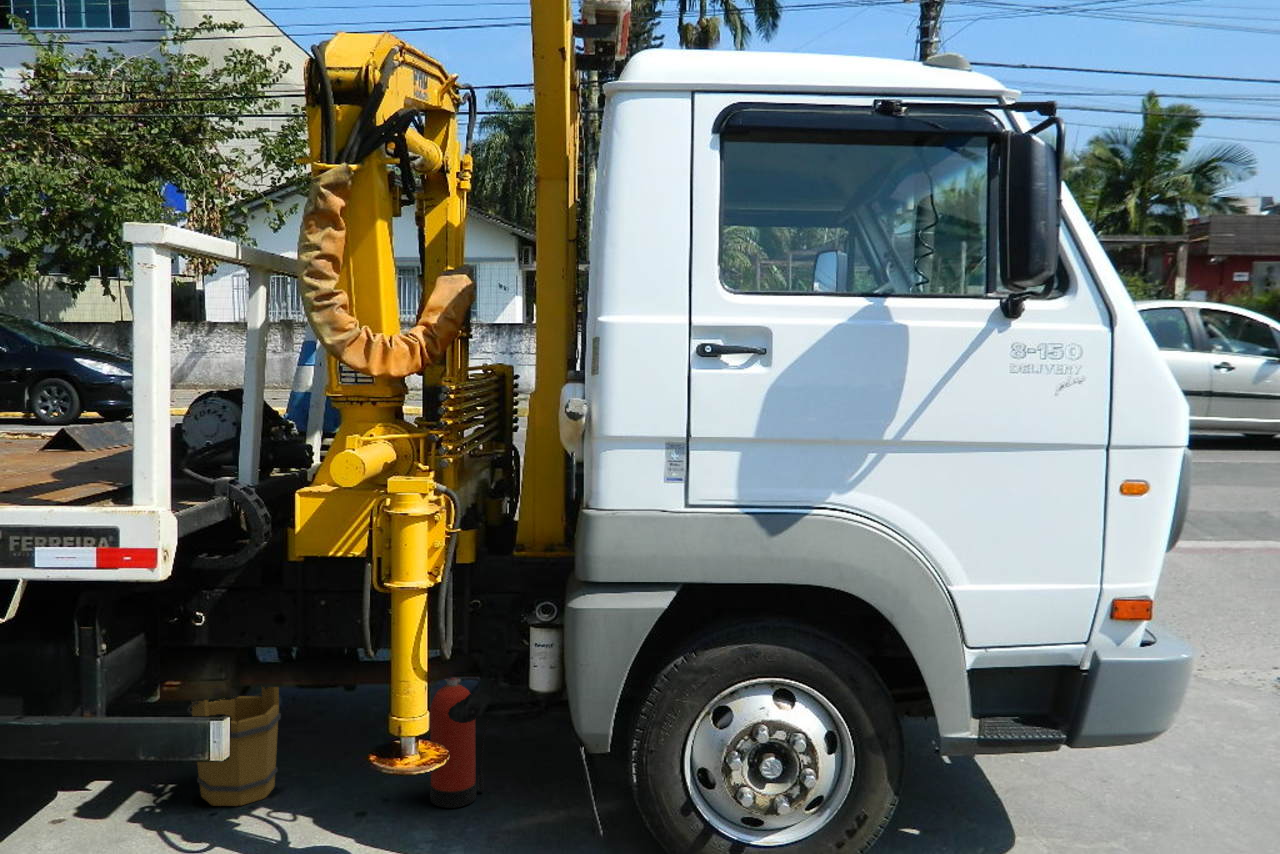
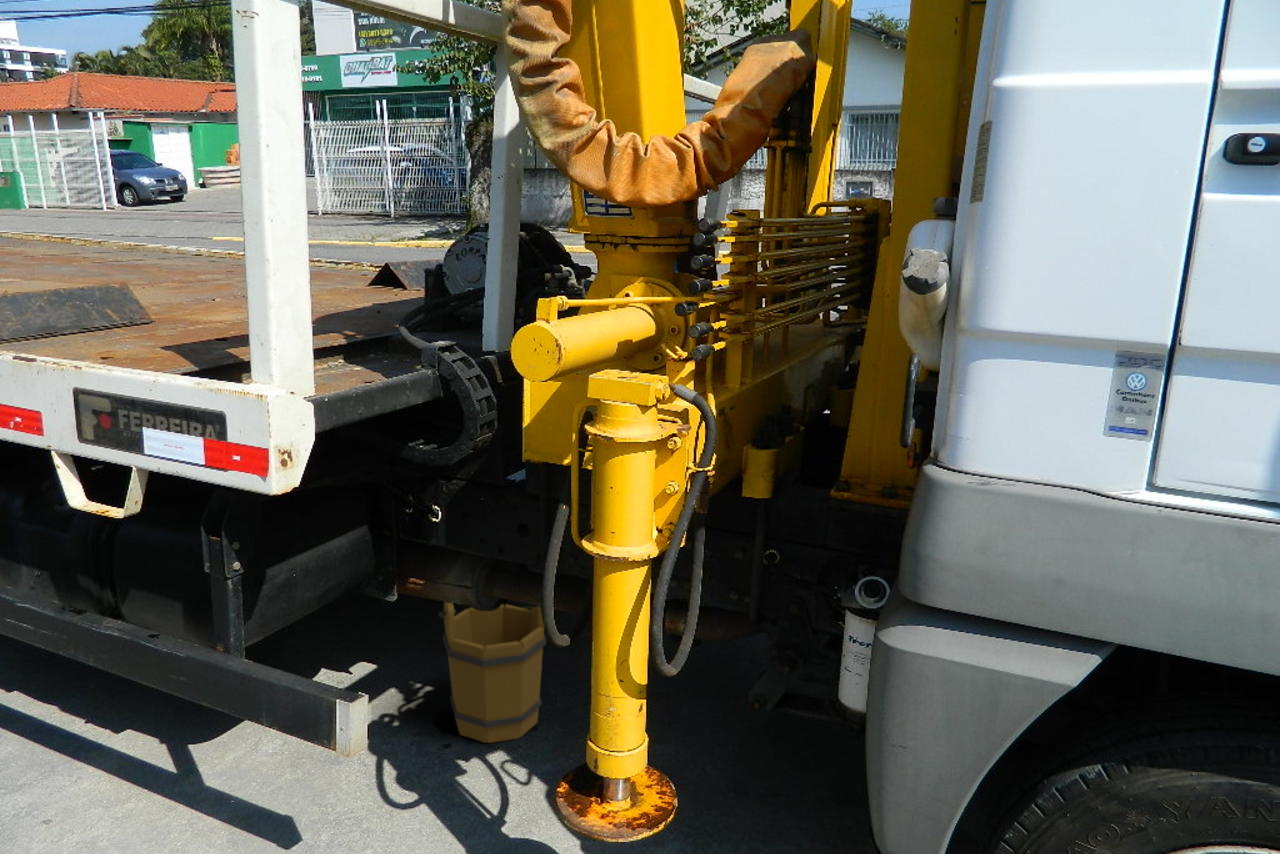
fire extinguisher: present [430,677,490,808] -> none [709,624,802,820]

